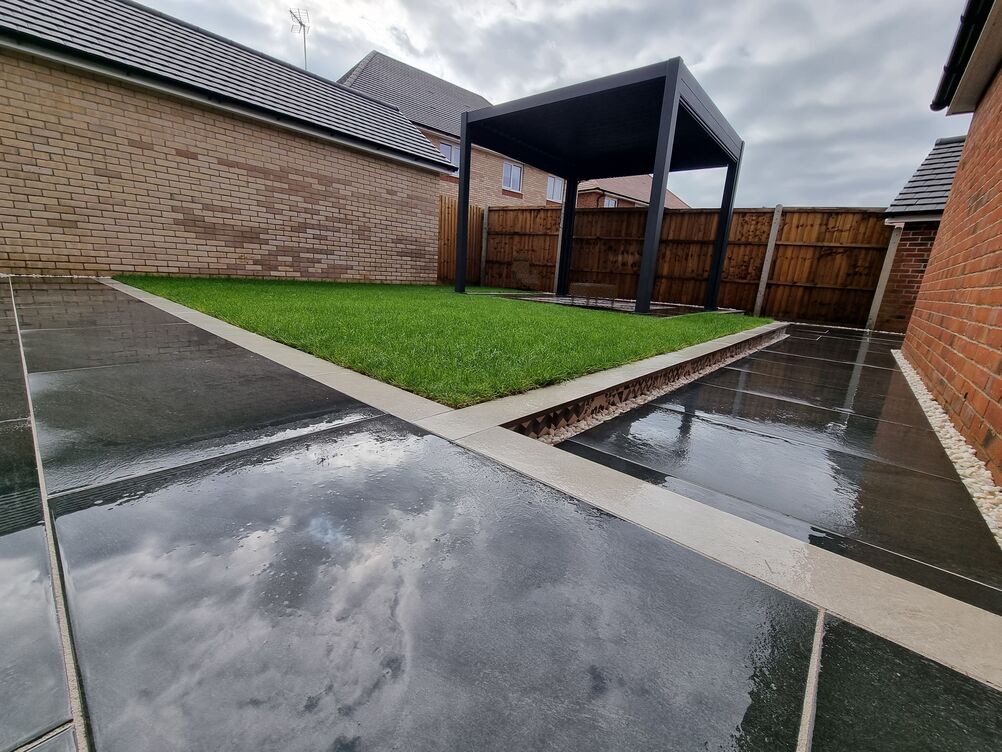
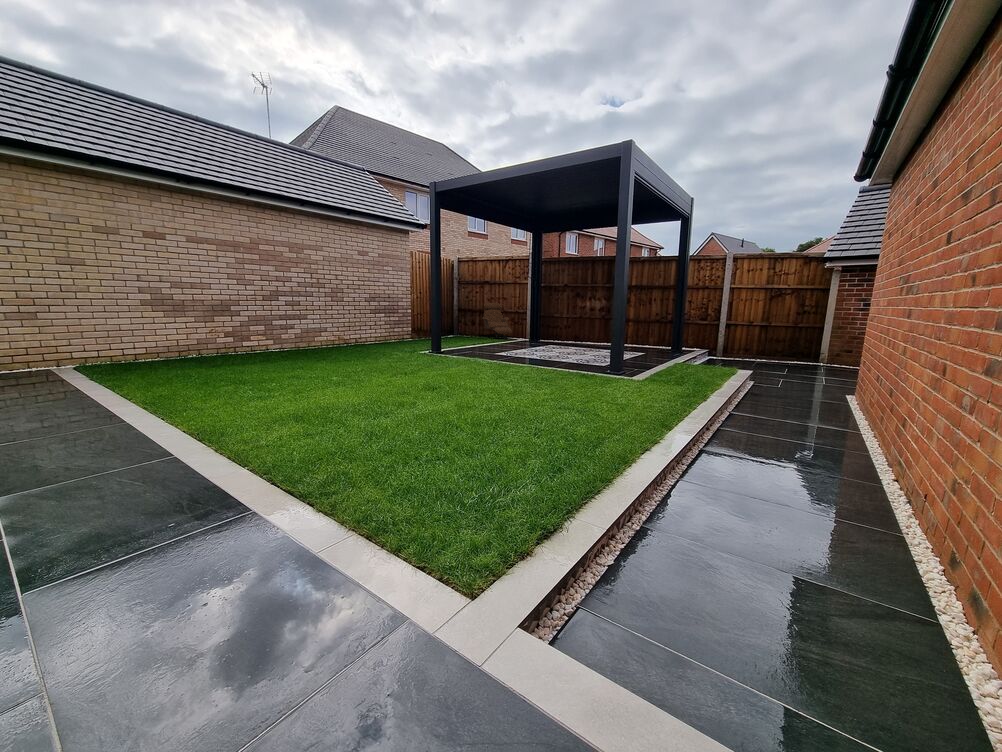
ottoman: present [569,283,618,307] -> none [545,338,592,363]

